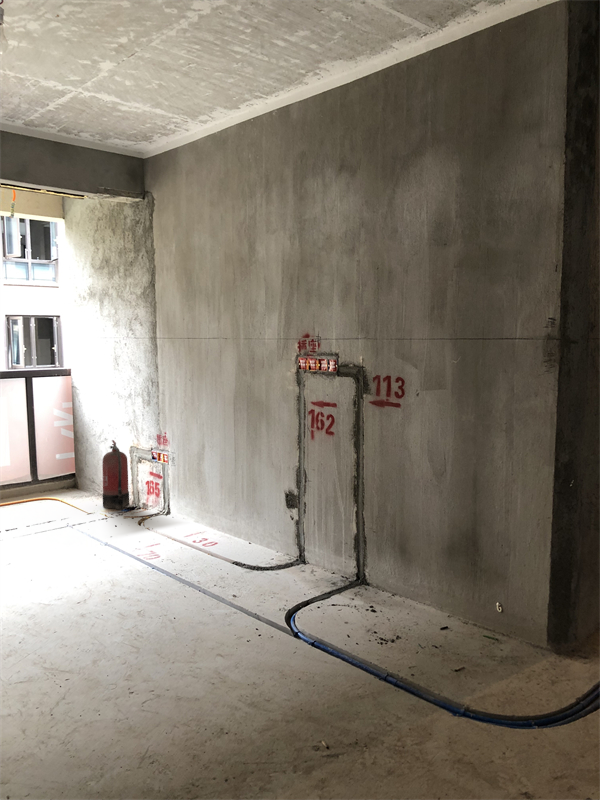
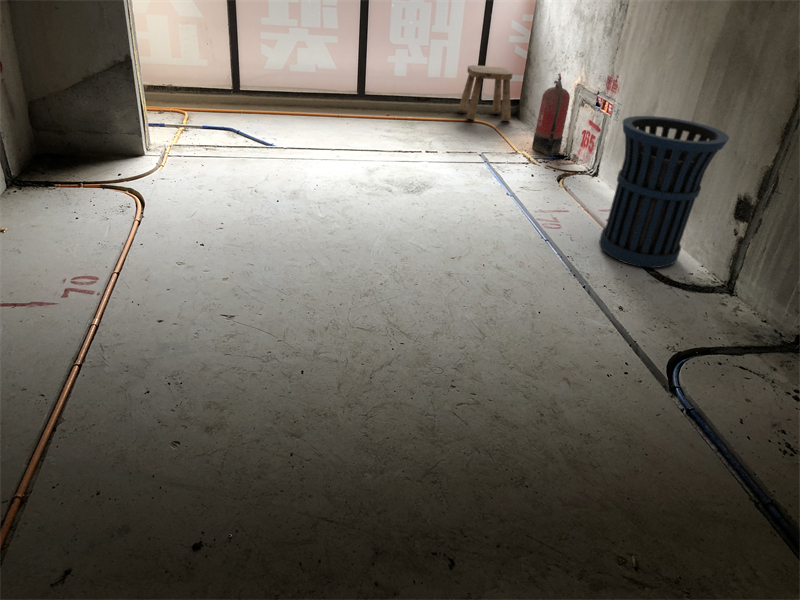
stool: none [15,447,72,497] -> present [459,65,513,121]
trash can: none [187,449,264,567] -> present [599,116,729,268]

